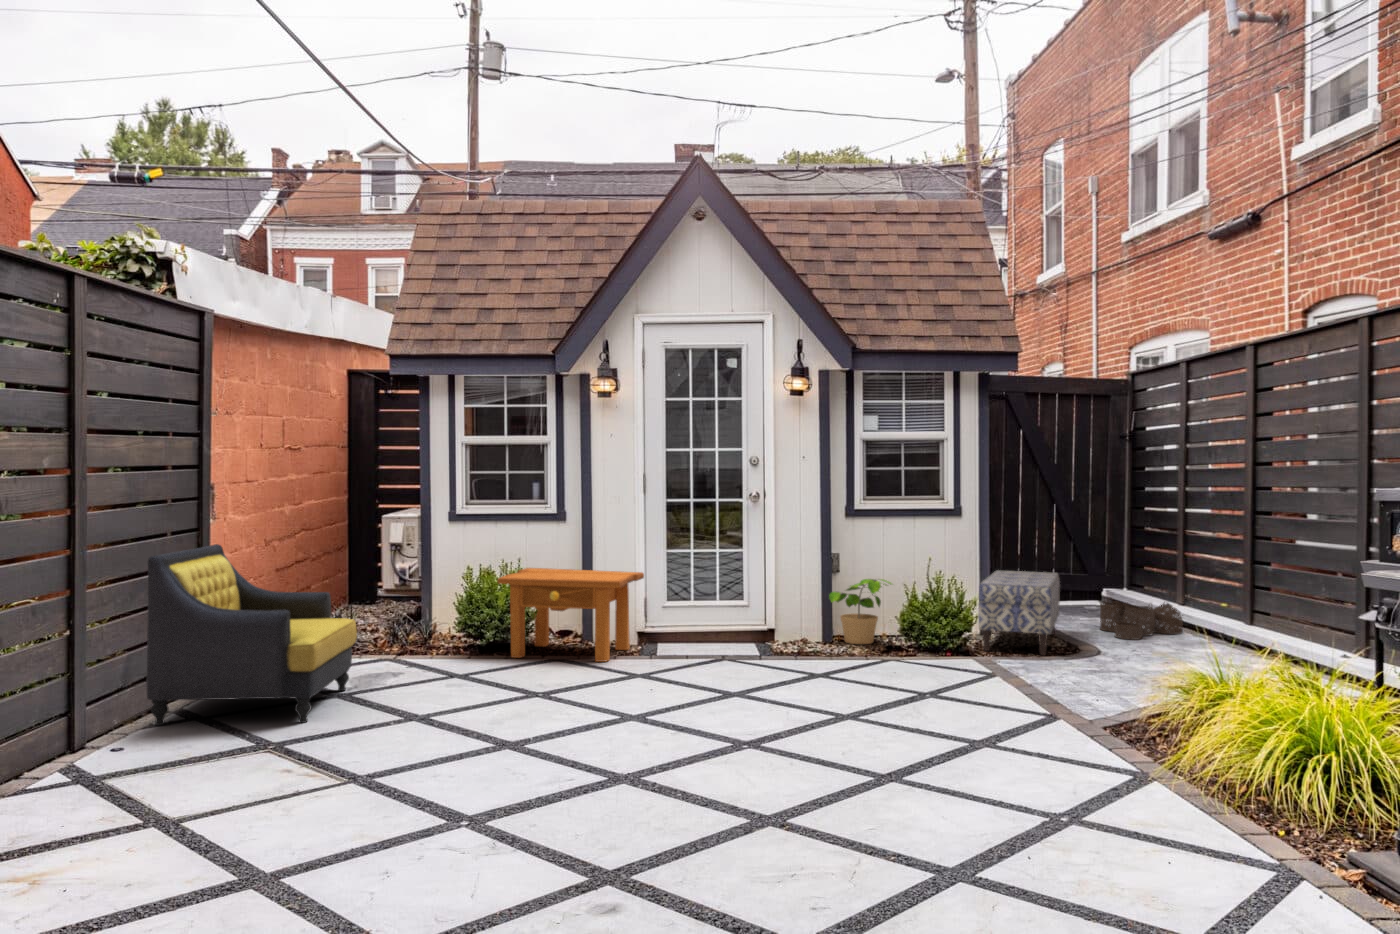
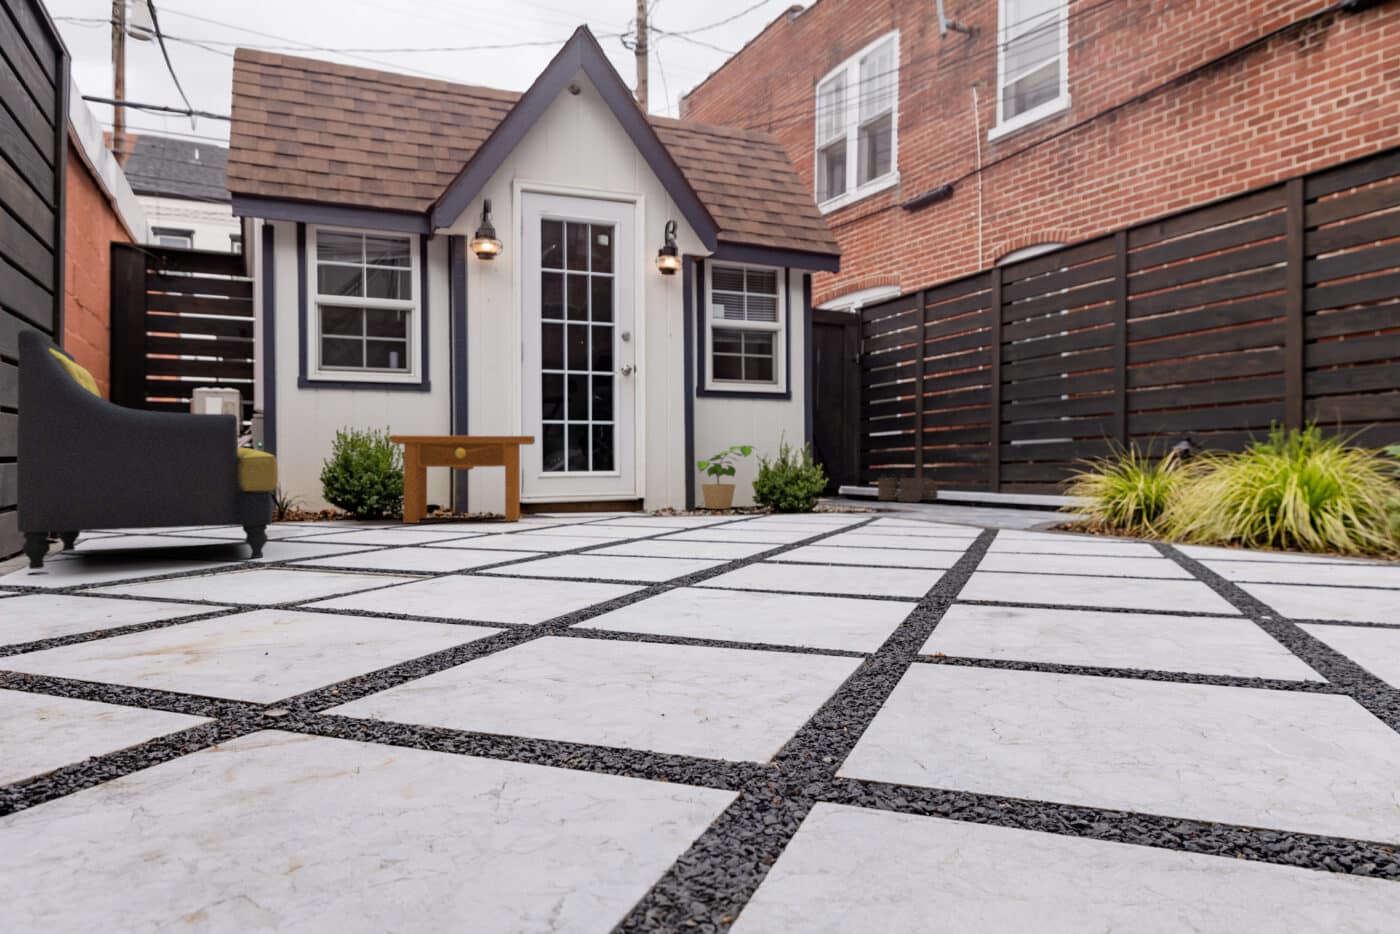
bench: present [978,570,1060,655] -> none [806,449,884,508]

